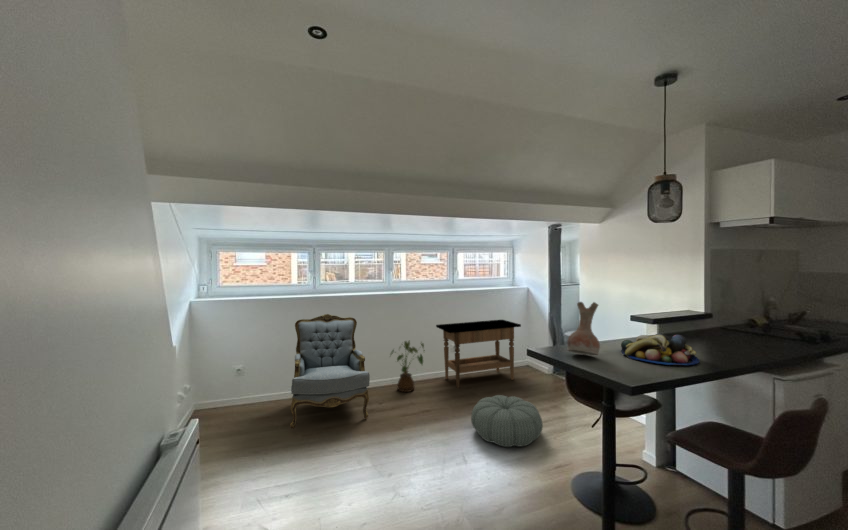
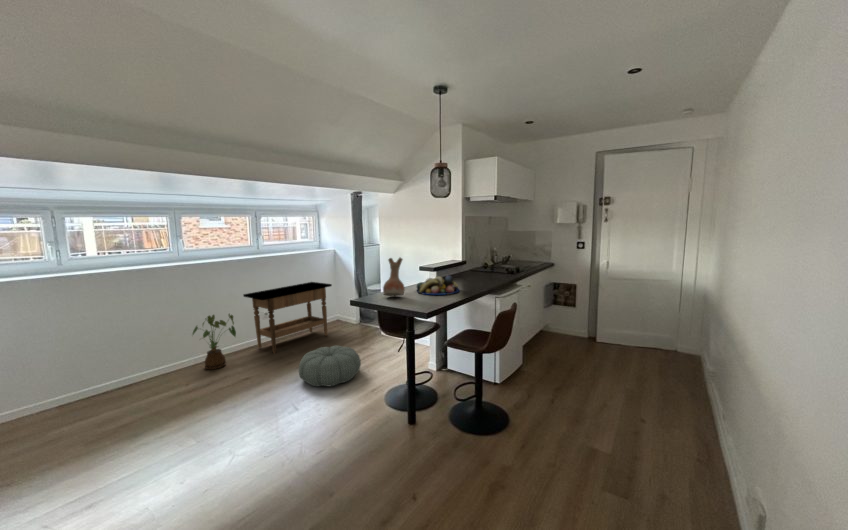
armchair: present [290,314,370,428] -> none [41,297,180,437]

